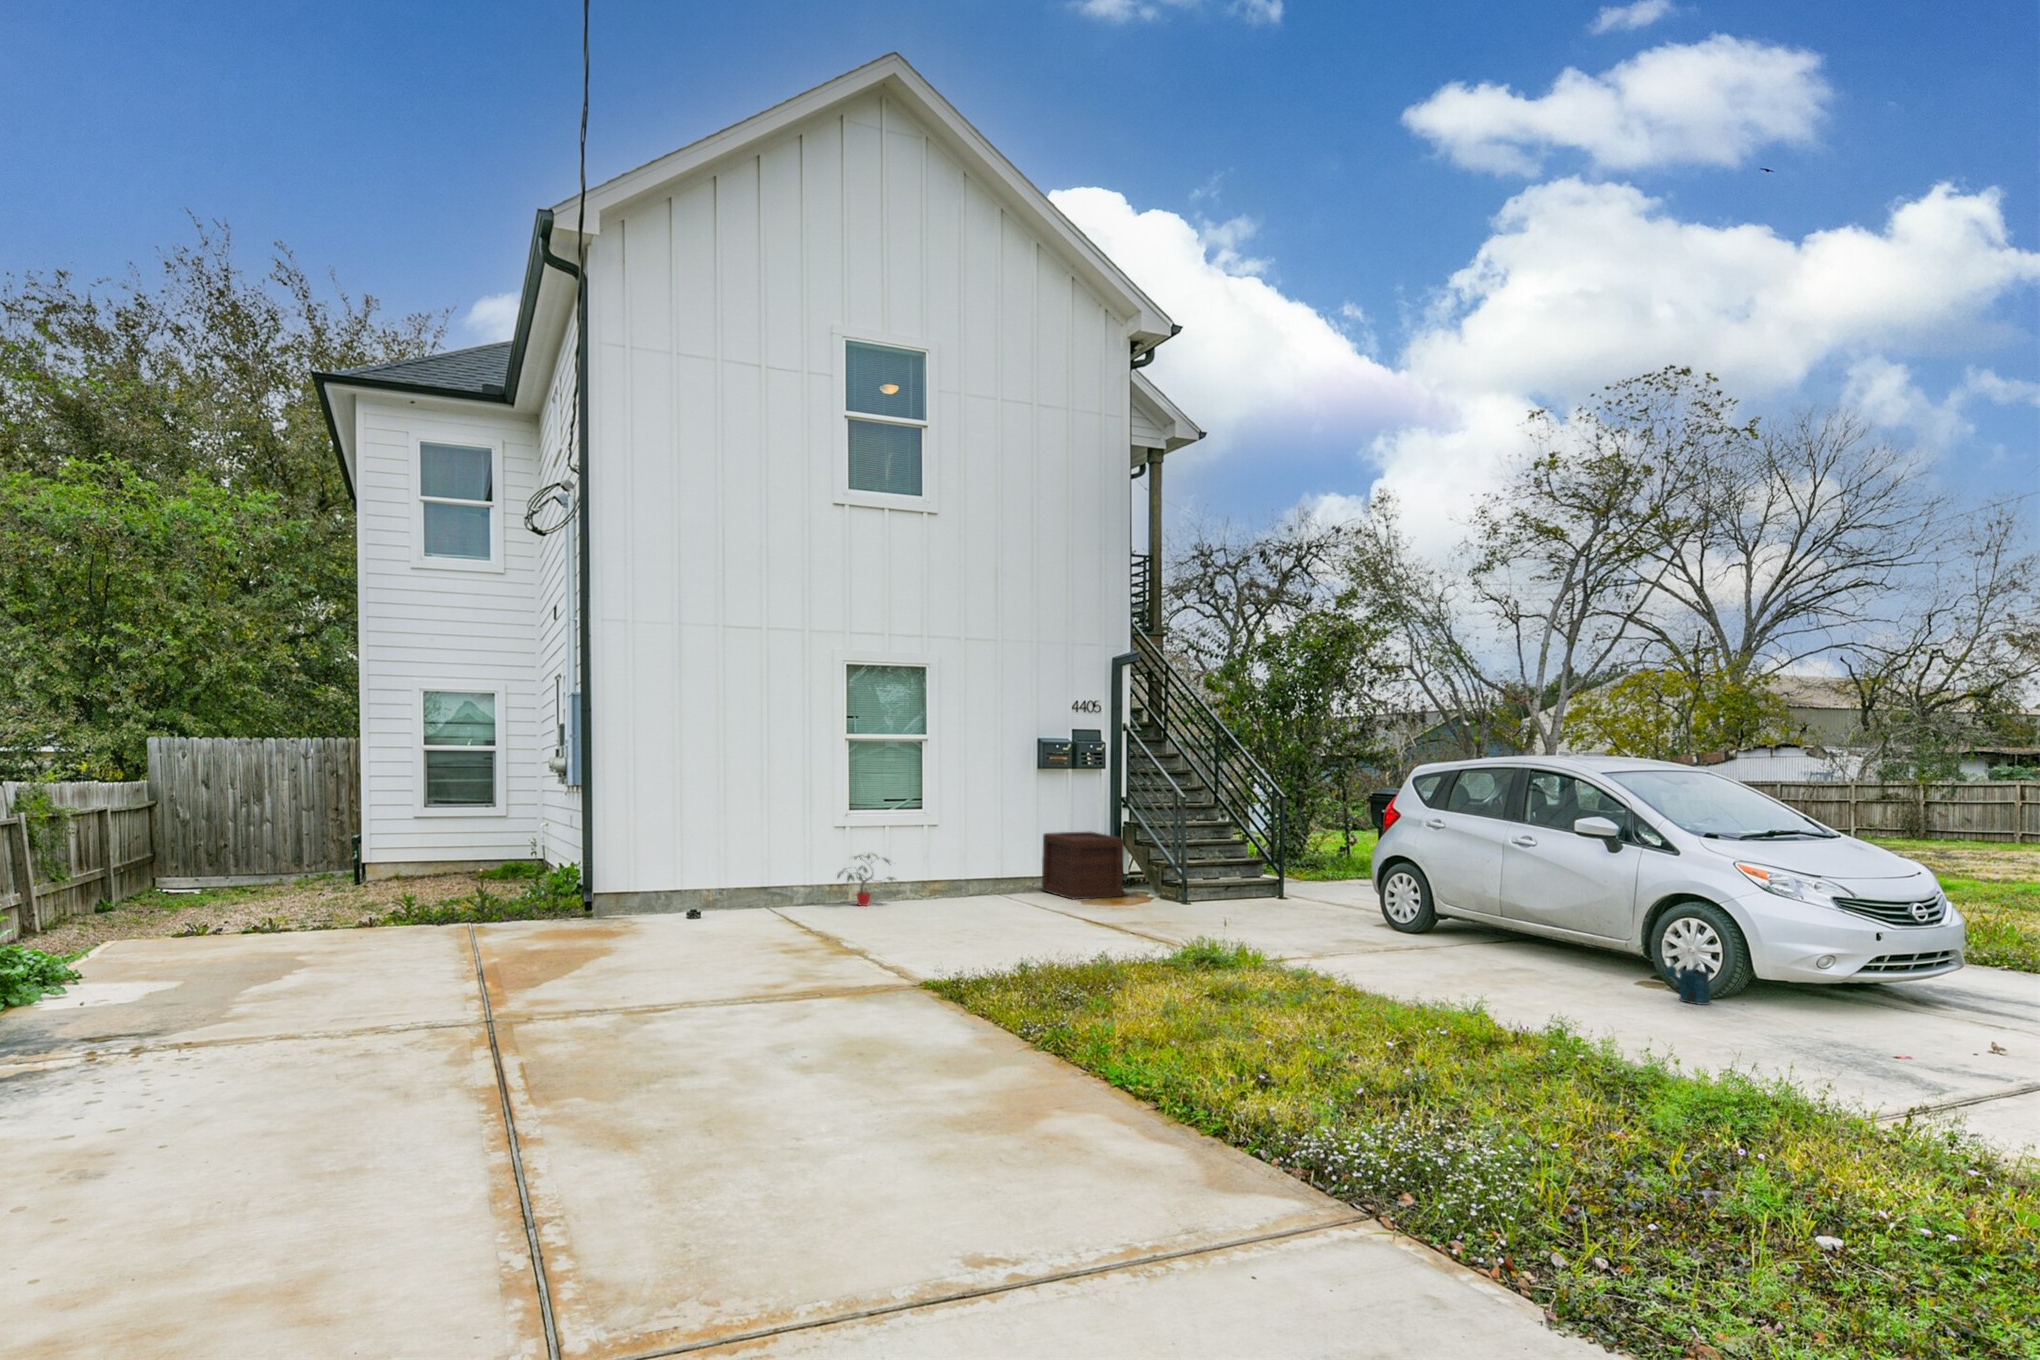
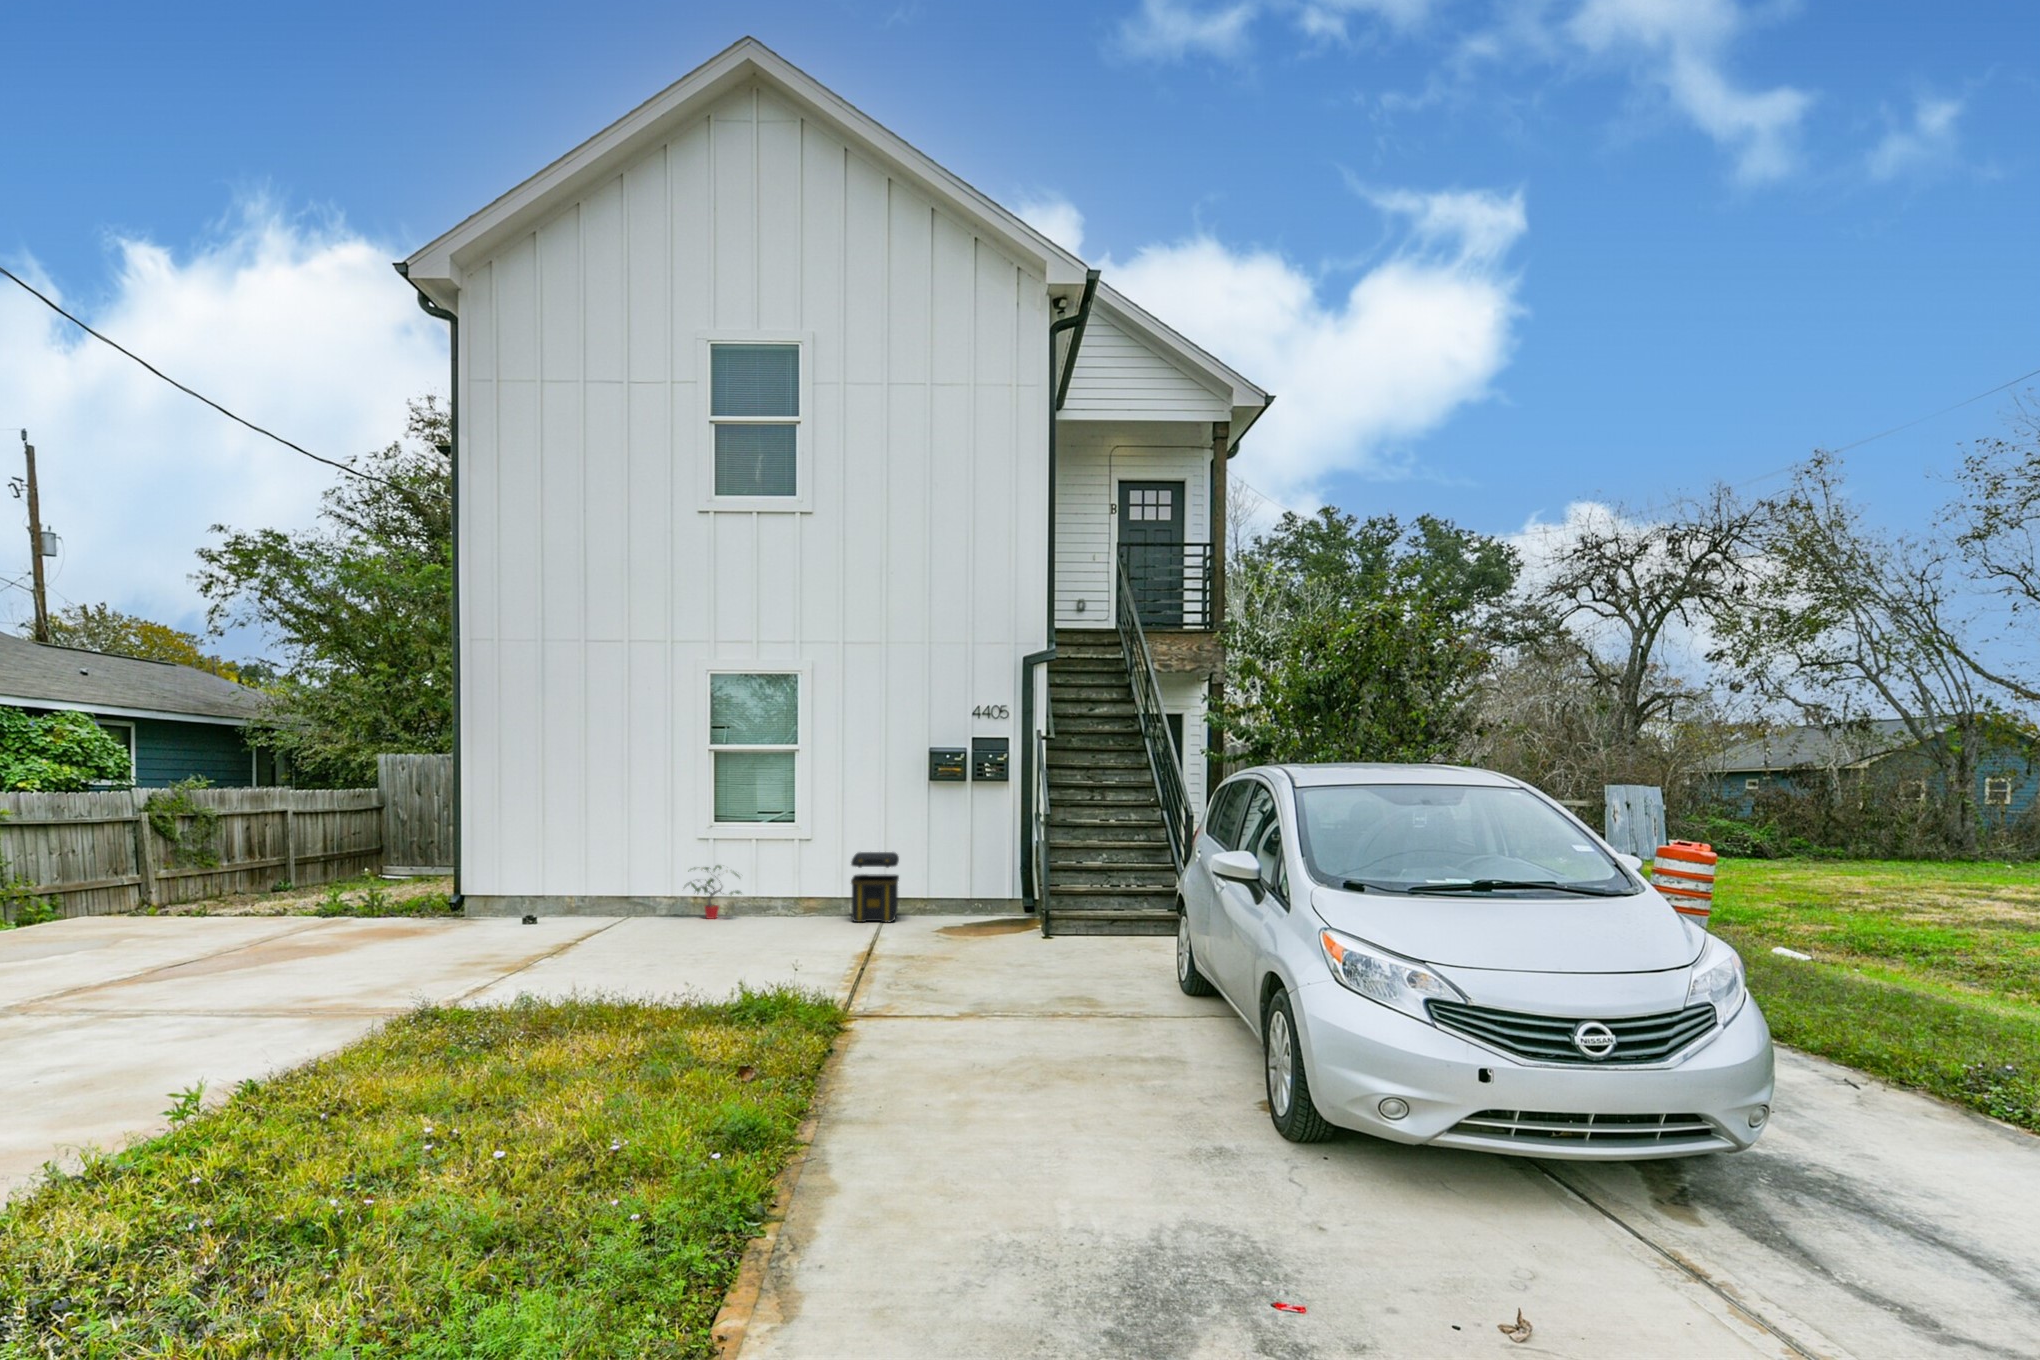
wooden crate: present [1042,832,1124,899] -> none [934,852,1001,927]
toolbox: none [978,835,1033,900] -> present [851,852,899,922]
watering can: present [1665,963,1711,1005] -> none [1176,1079,1273,1151]

